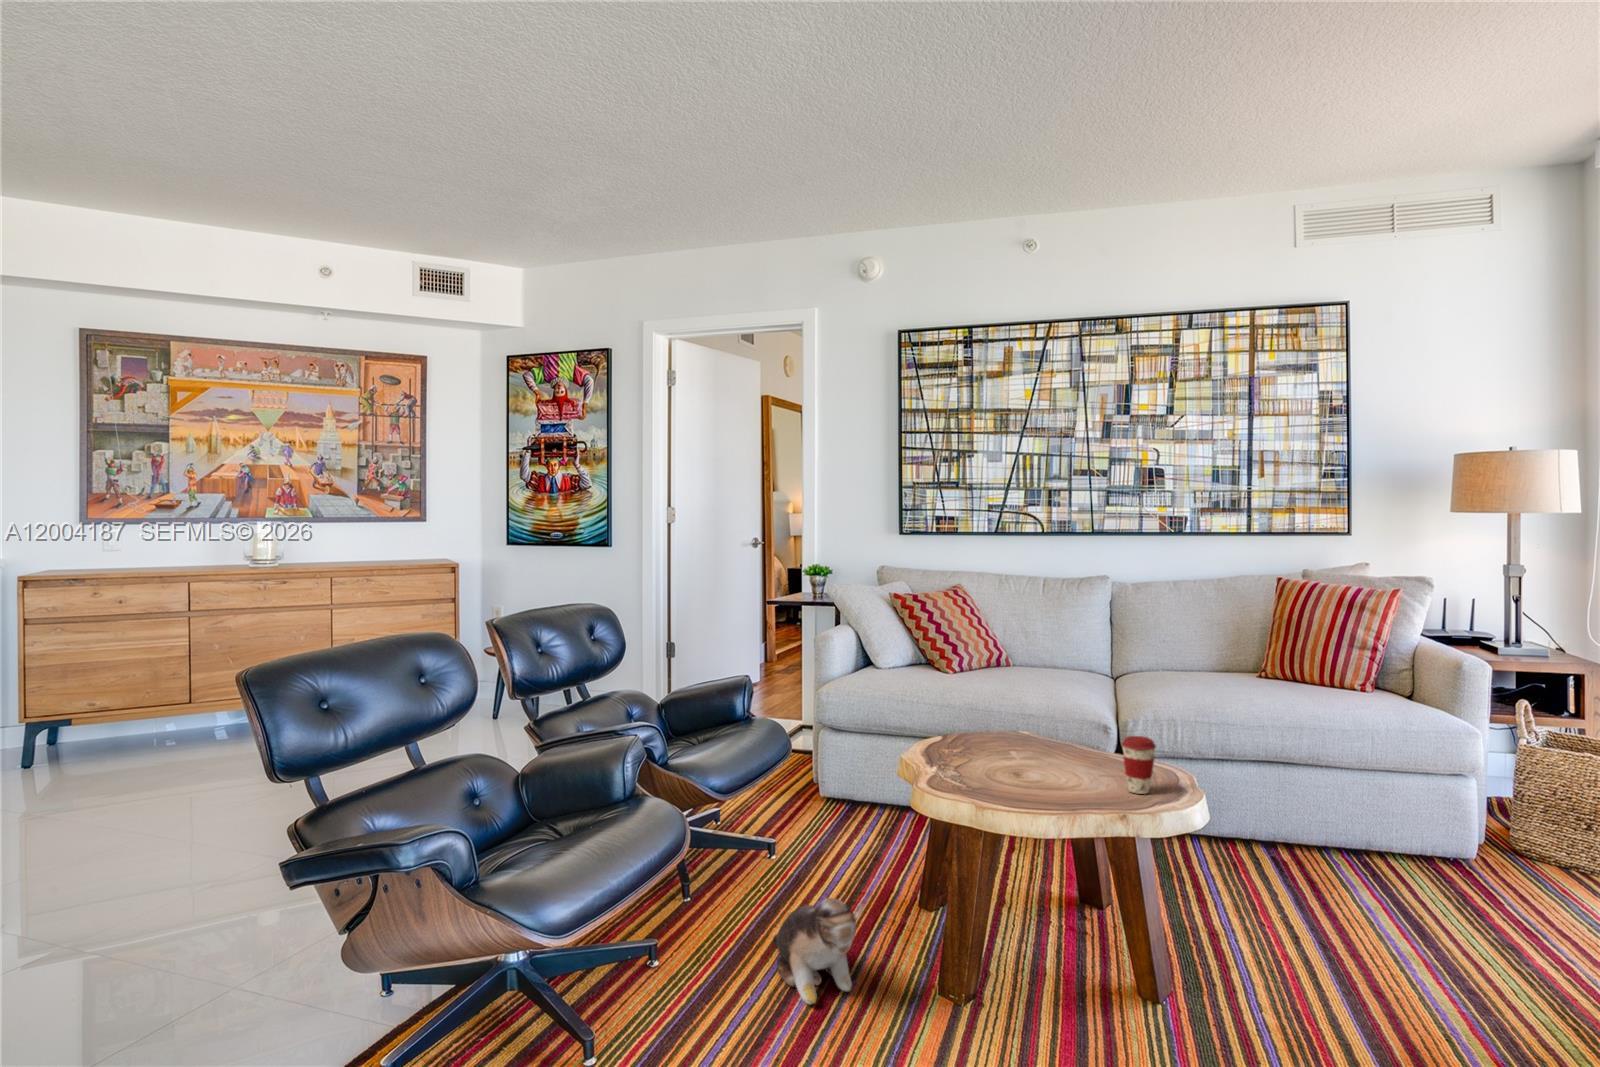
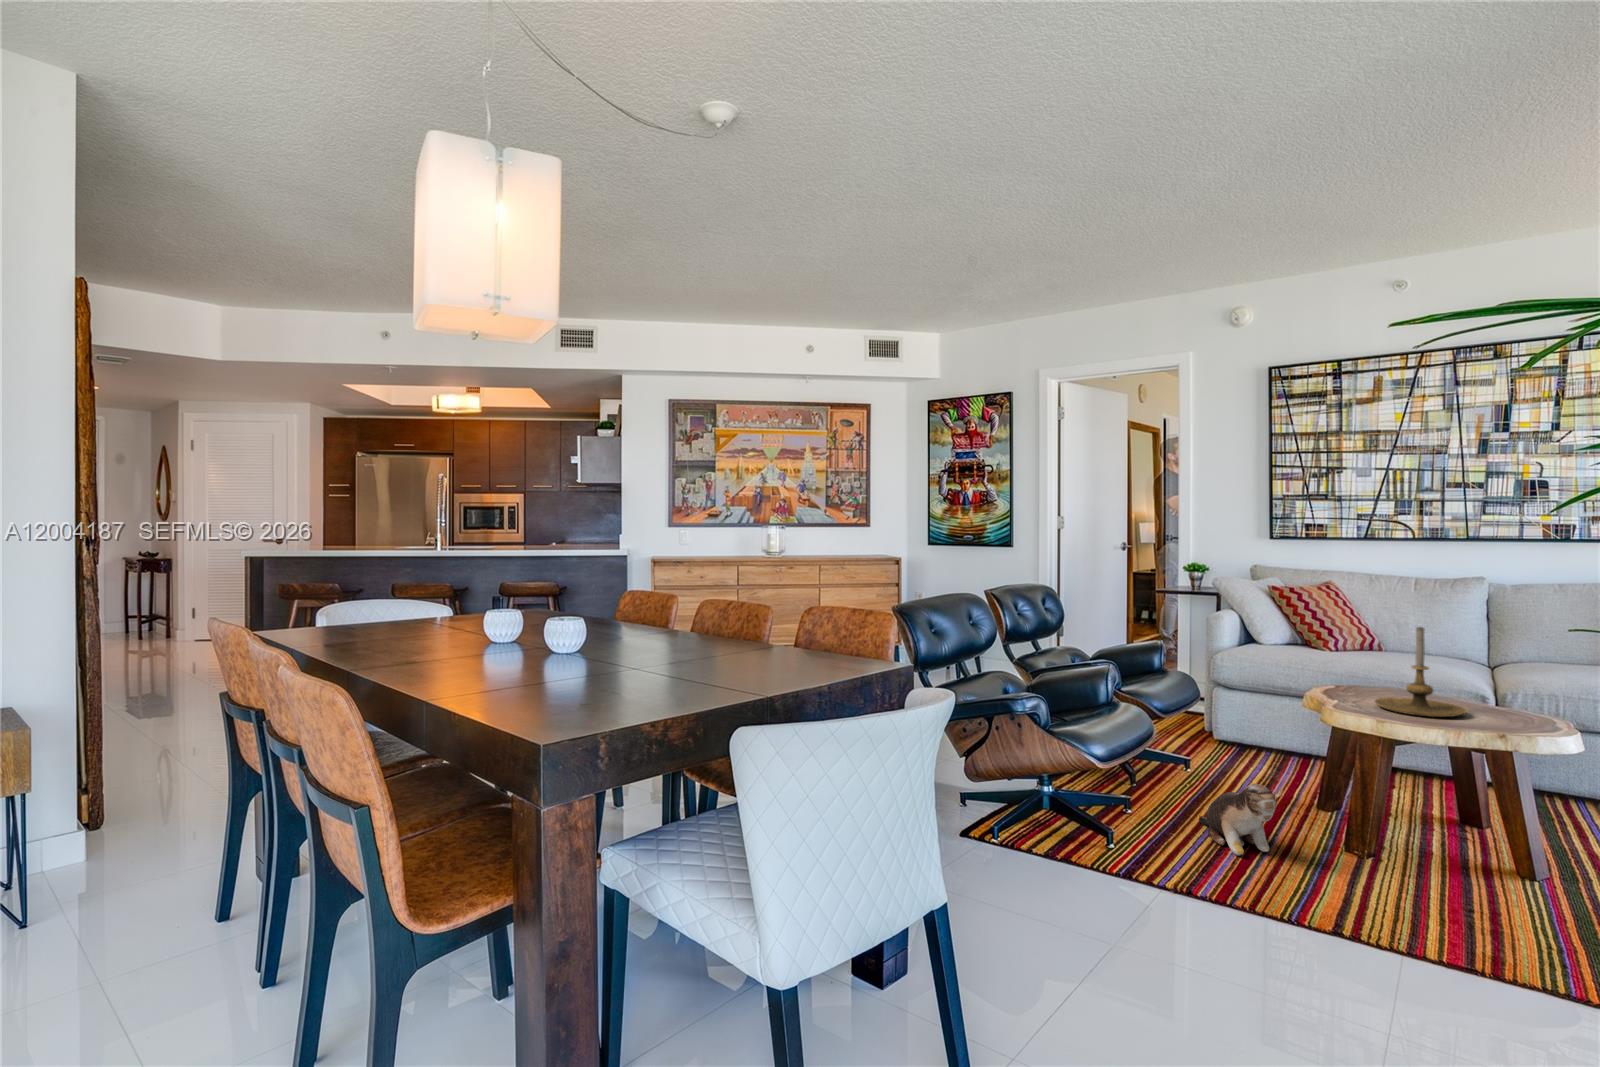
candle holder: none [983,656,1086,779] -> present [1375,627,1467,717]
coffee cup: present [1122,736,1156,794] -> none [1501,688,1533,730]

